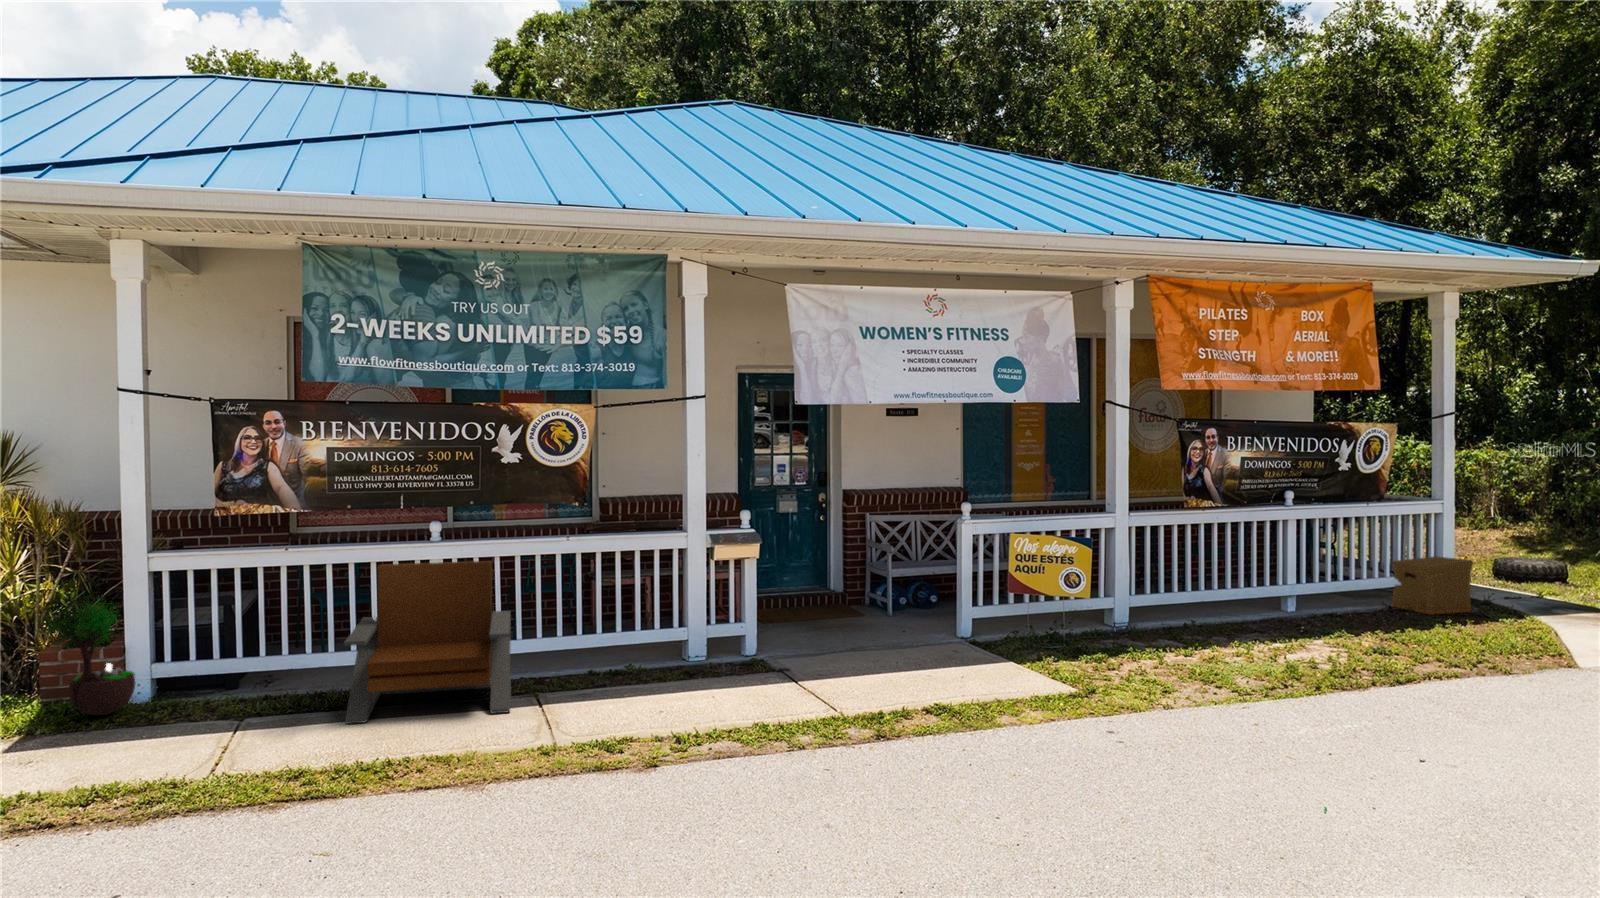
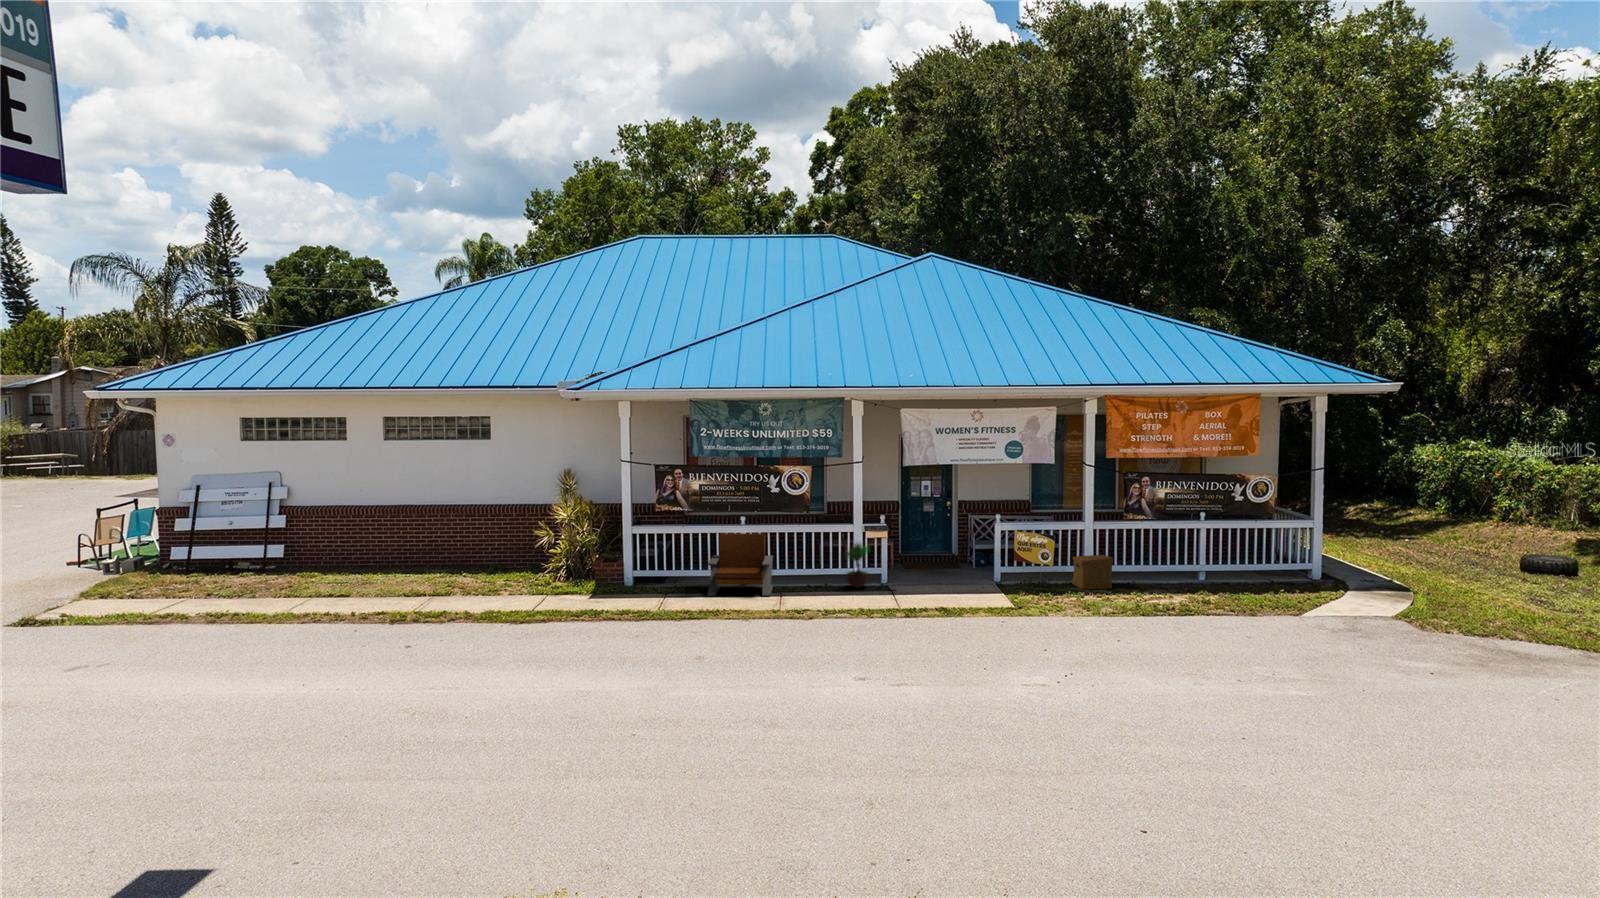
cardboard box: present [1392,556,1473,615] -> present [1073,555,1113,589]
potted tree: present [39,596,135,716] -> present [847,543,868,587]

